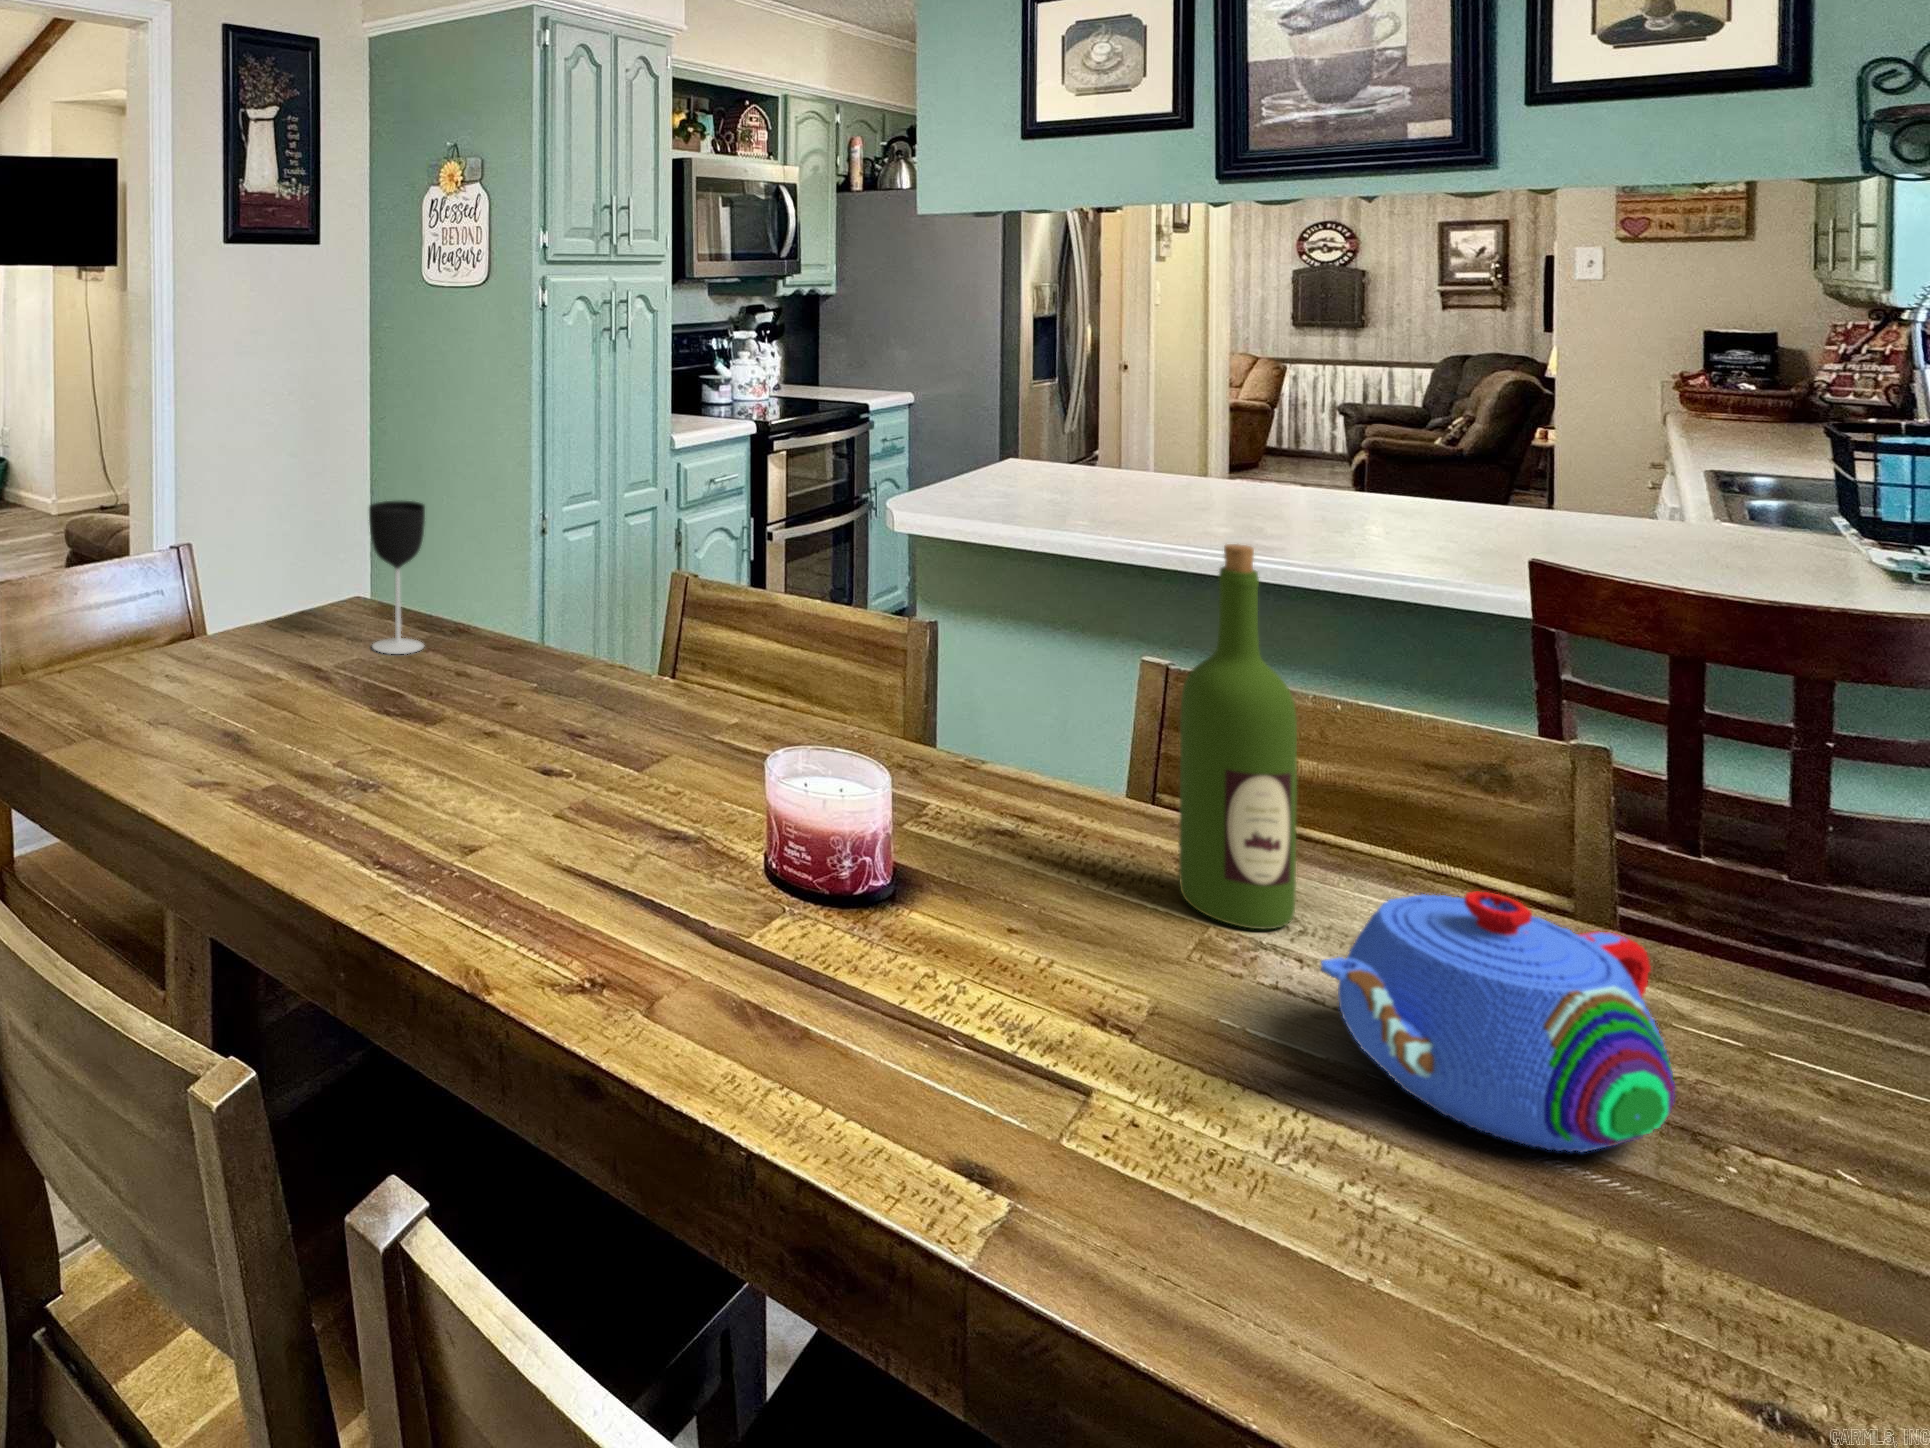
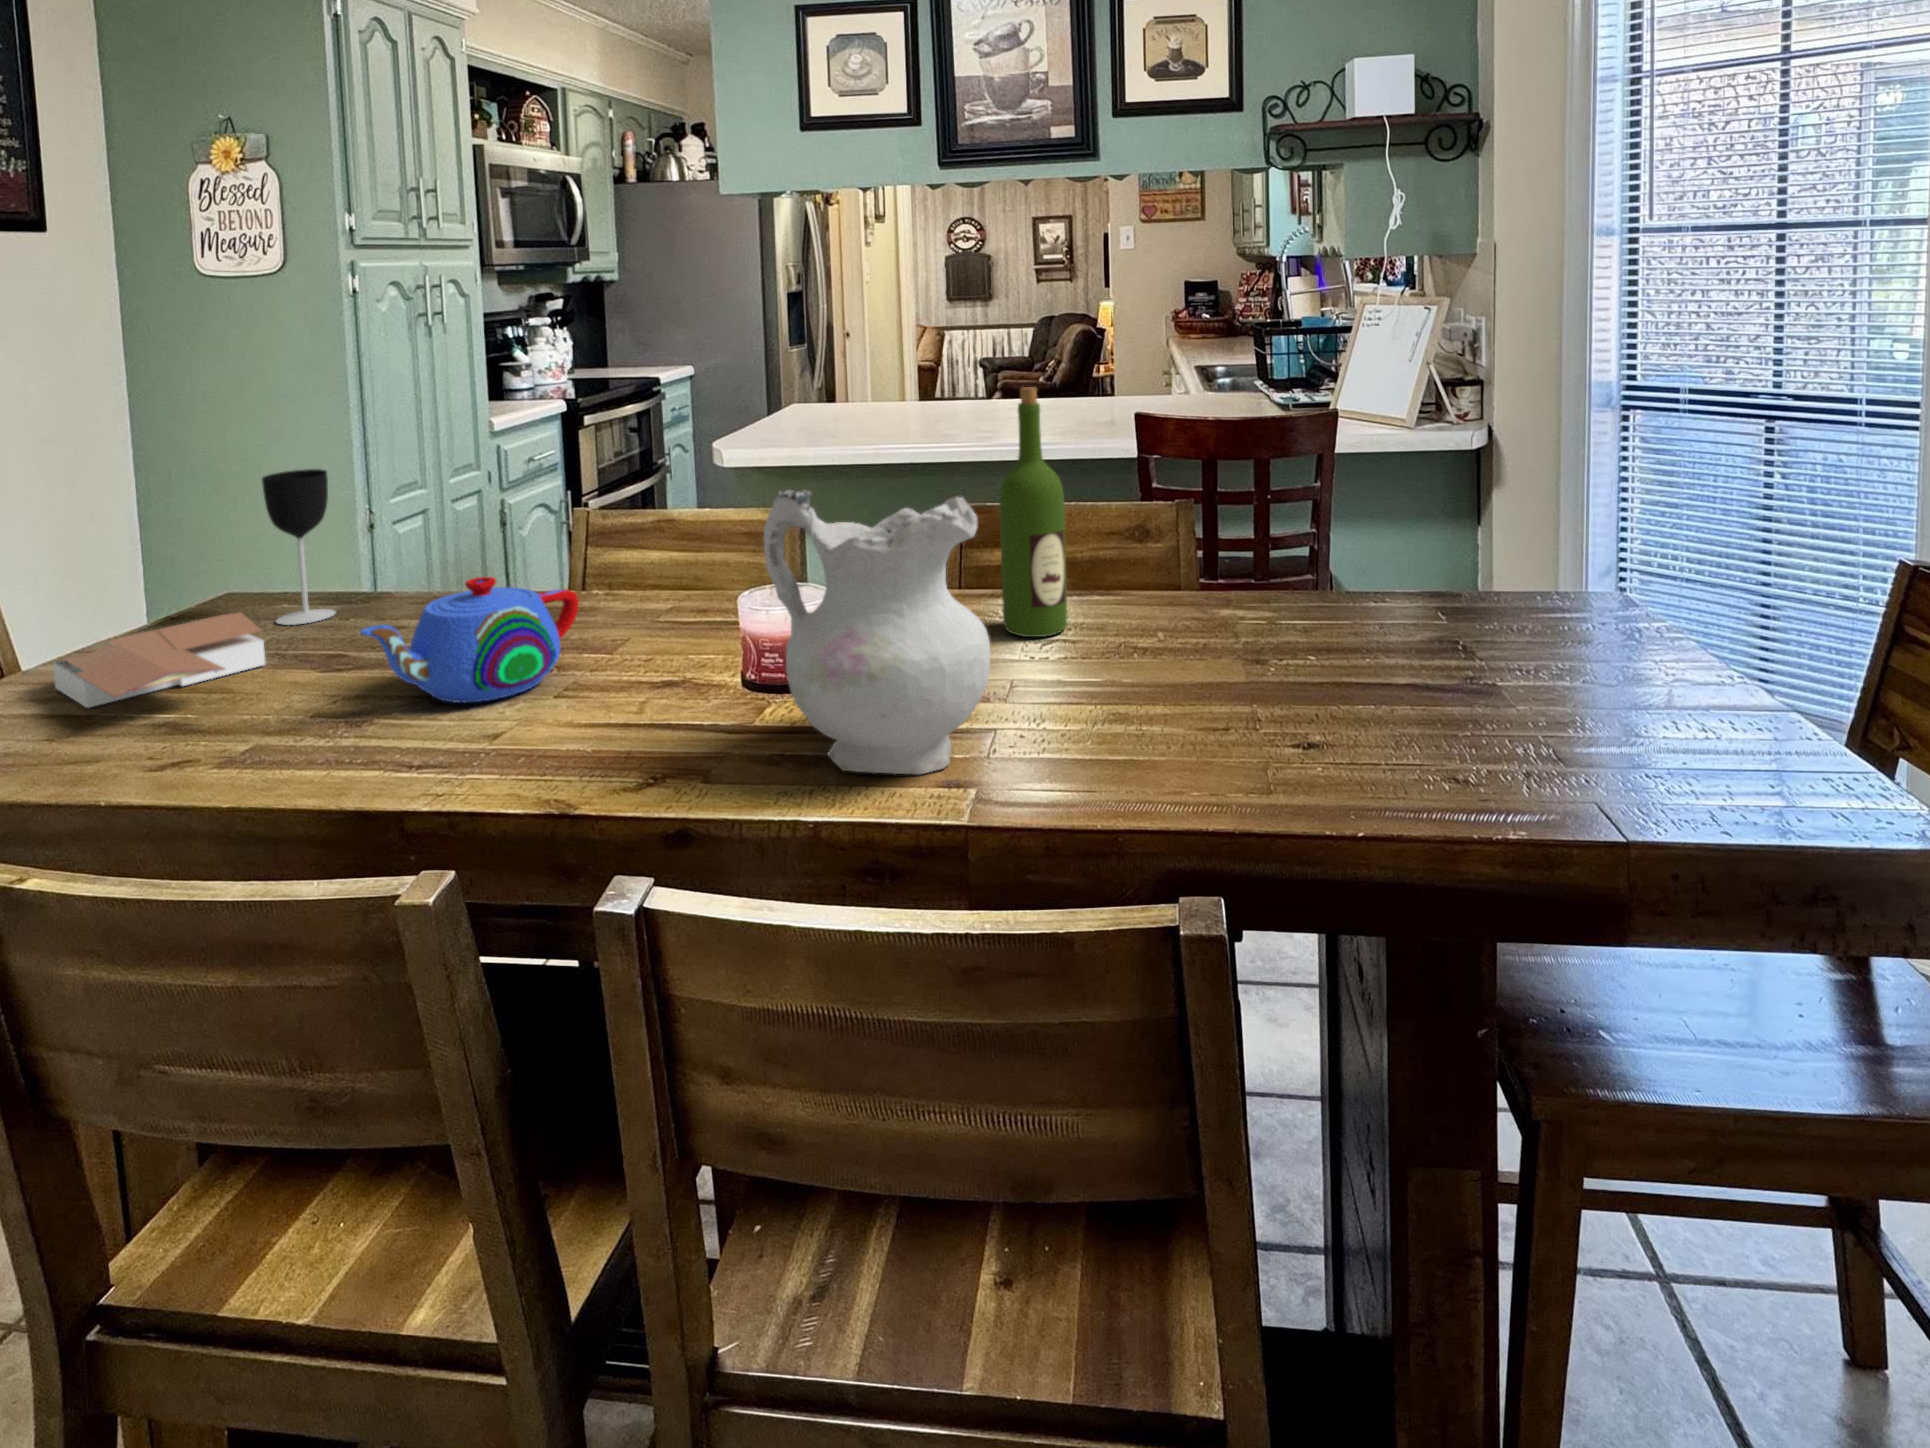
book: none [182,634,336,709] -> present [53,612,266,708]
ceramic pitcher: none [764,660,1079,1132] -> present [764,490,991,774]
teapot: present [1321,891,1675,1152] -> present [361,577,579,703]

